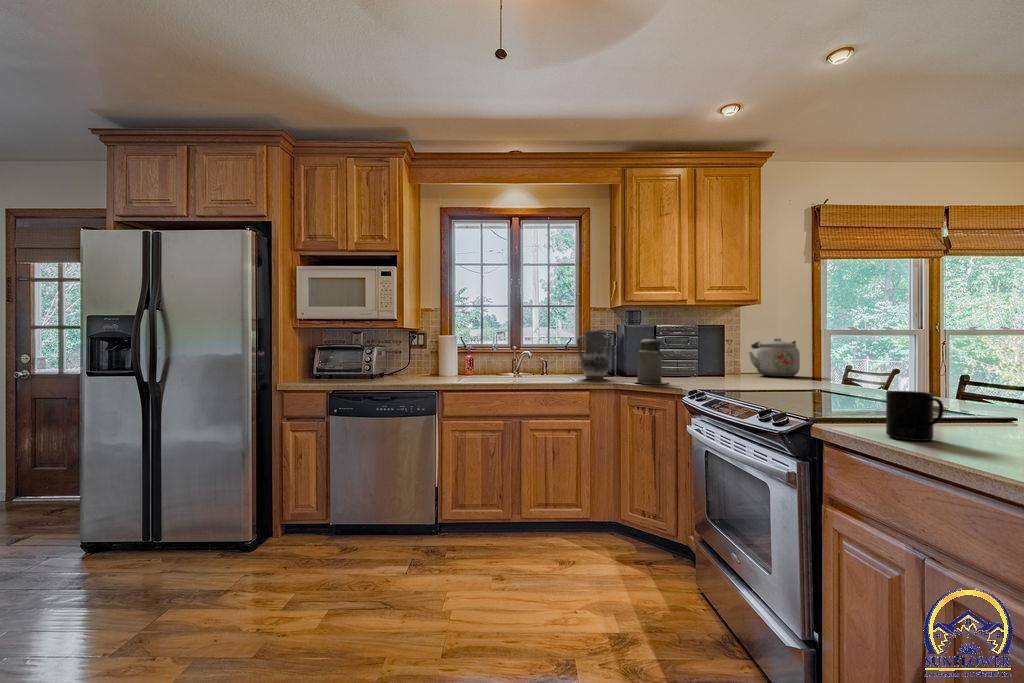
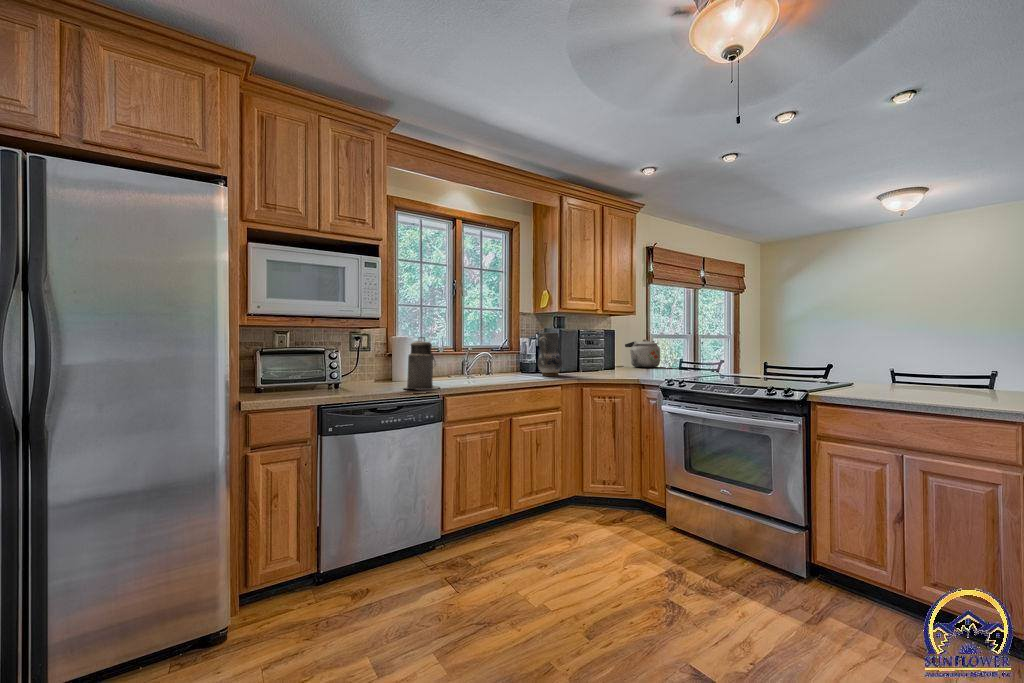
canister: present [635,335,668,384] -> present [404,337,439,390]
mug: present [886,391,944,441] -> none [927,371,968,400]

